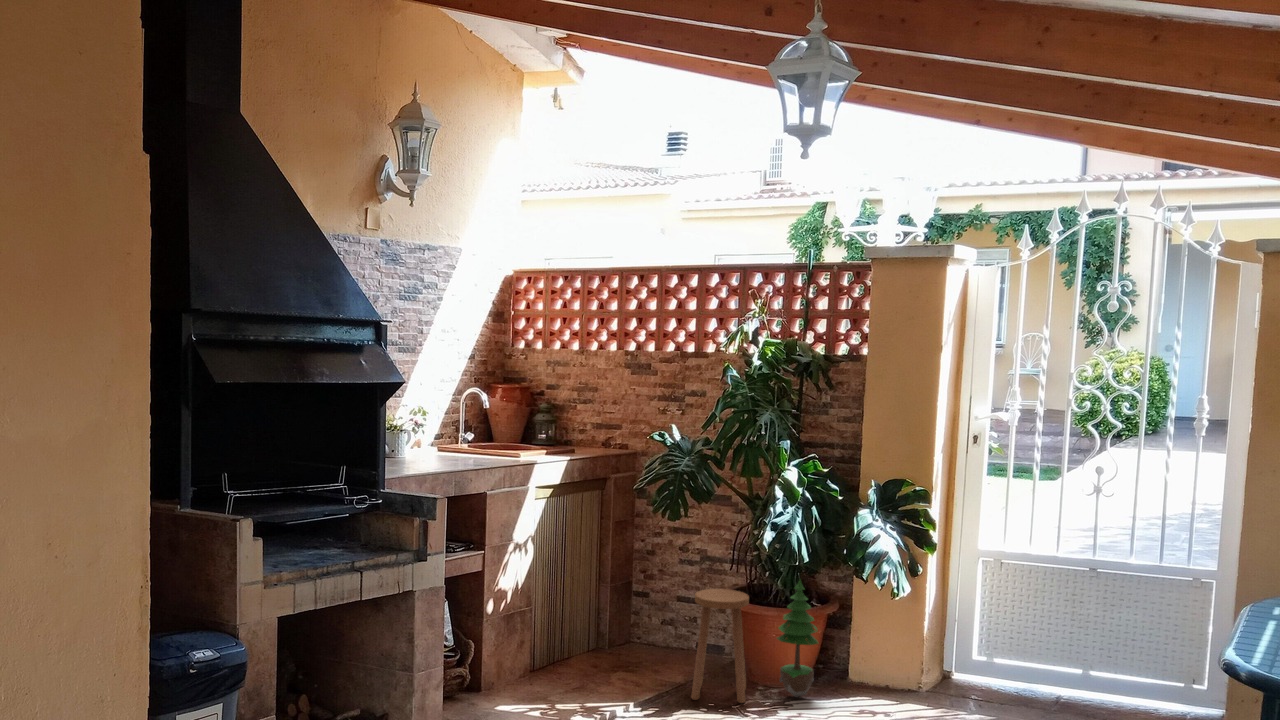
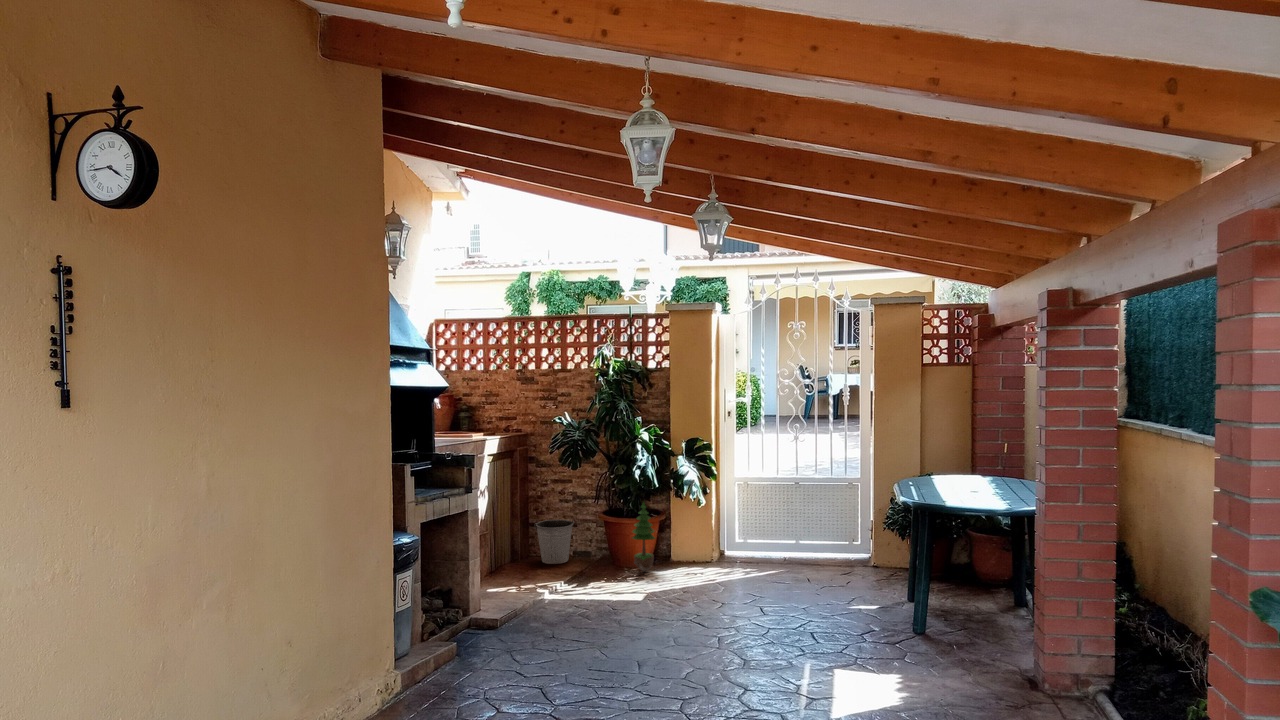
stool: present [691,589,749,703] -> none [582,513,617,580]
bucket: none [635,591,699,663] -> present [535,520,574,564]

